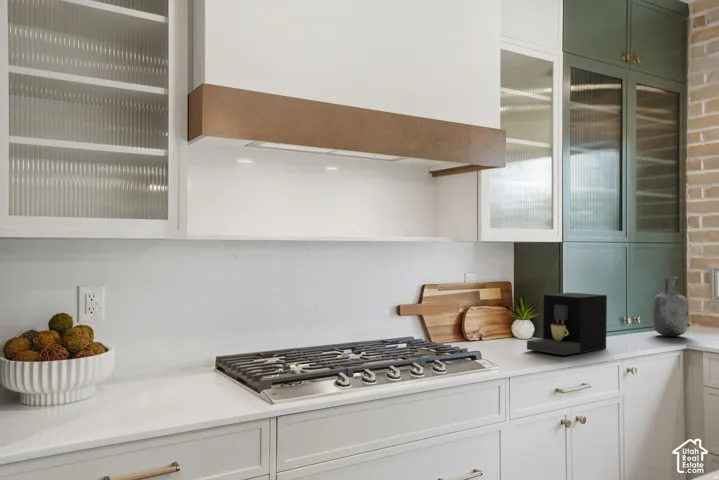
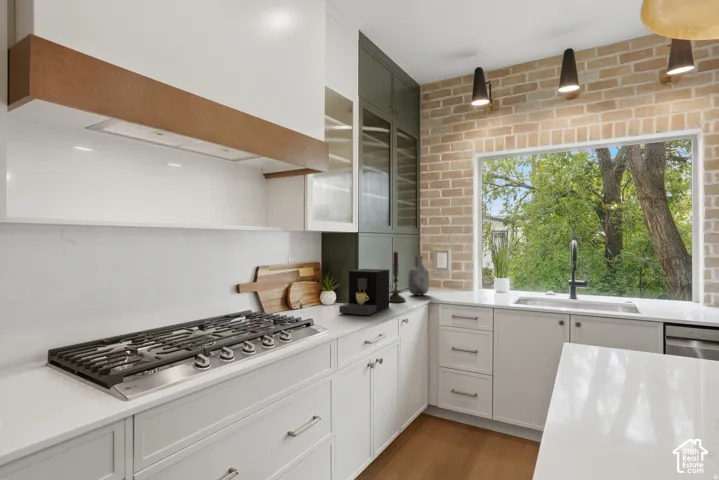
candle: none [609,268,640,343] -> present [389,252,405,302]

